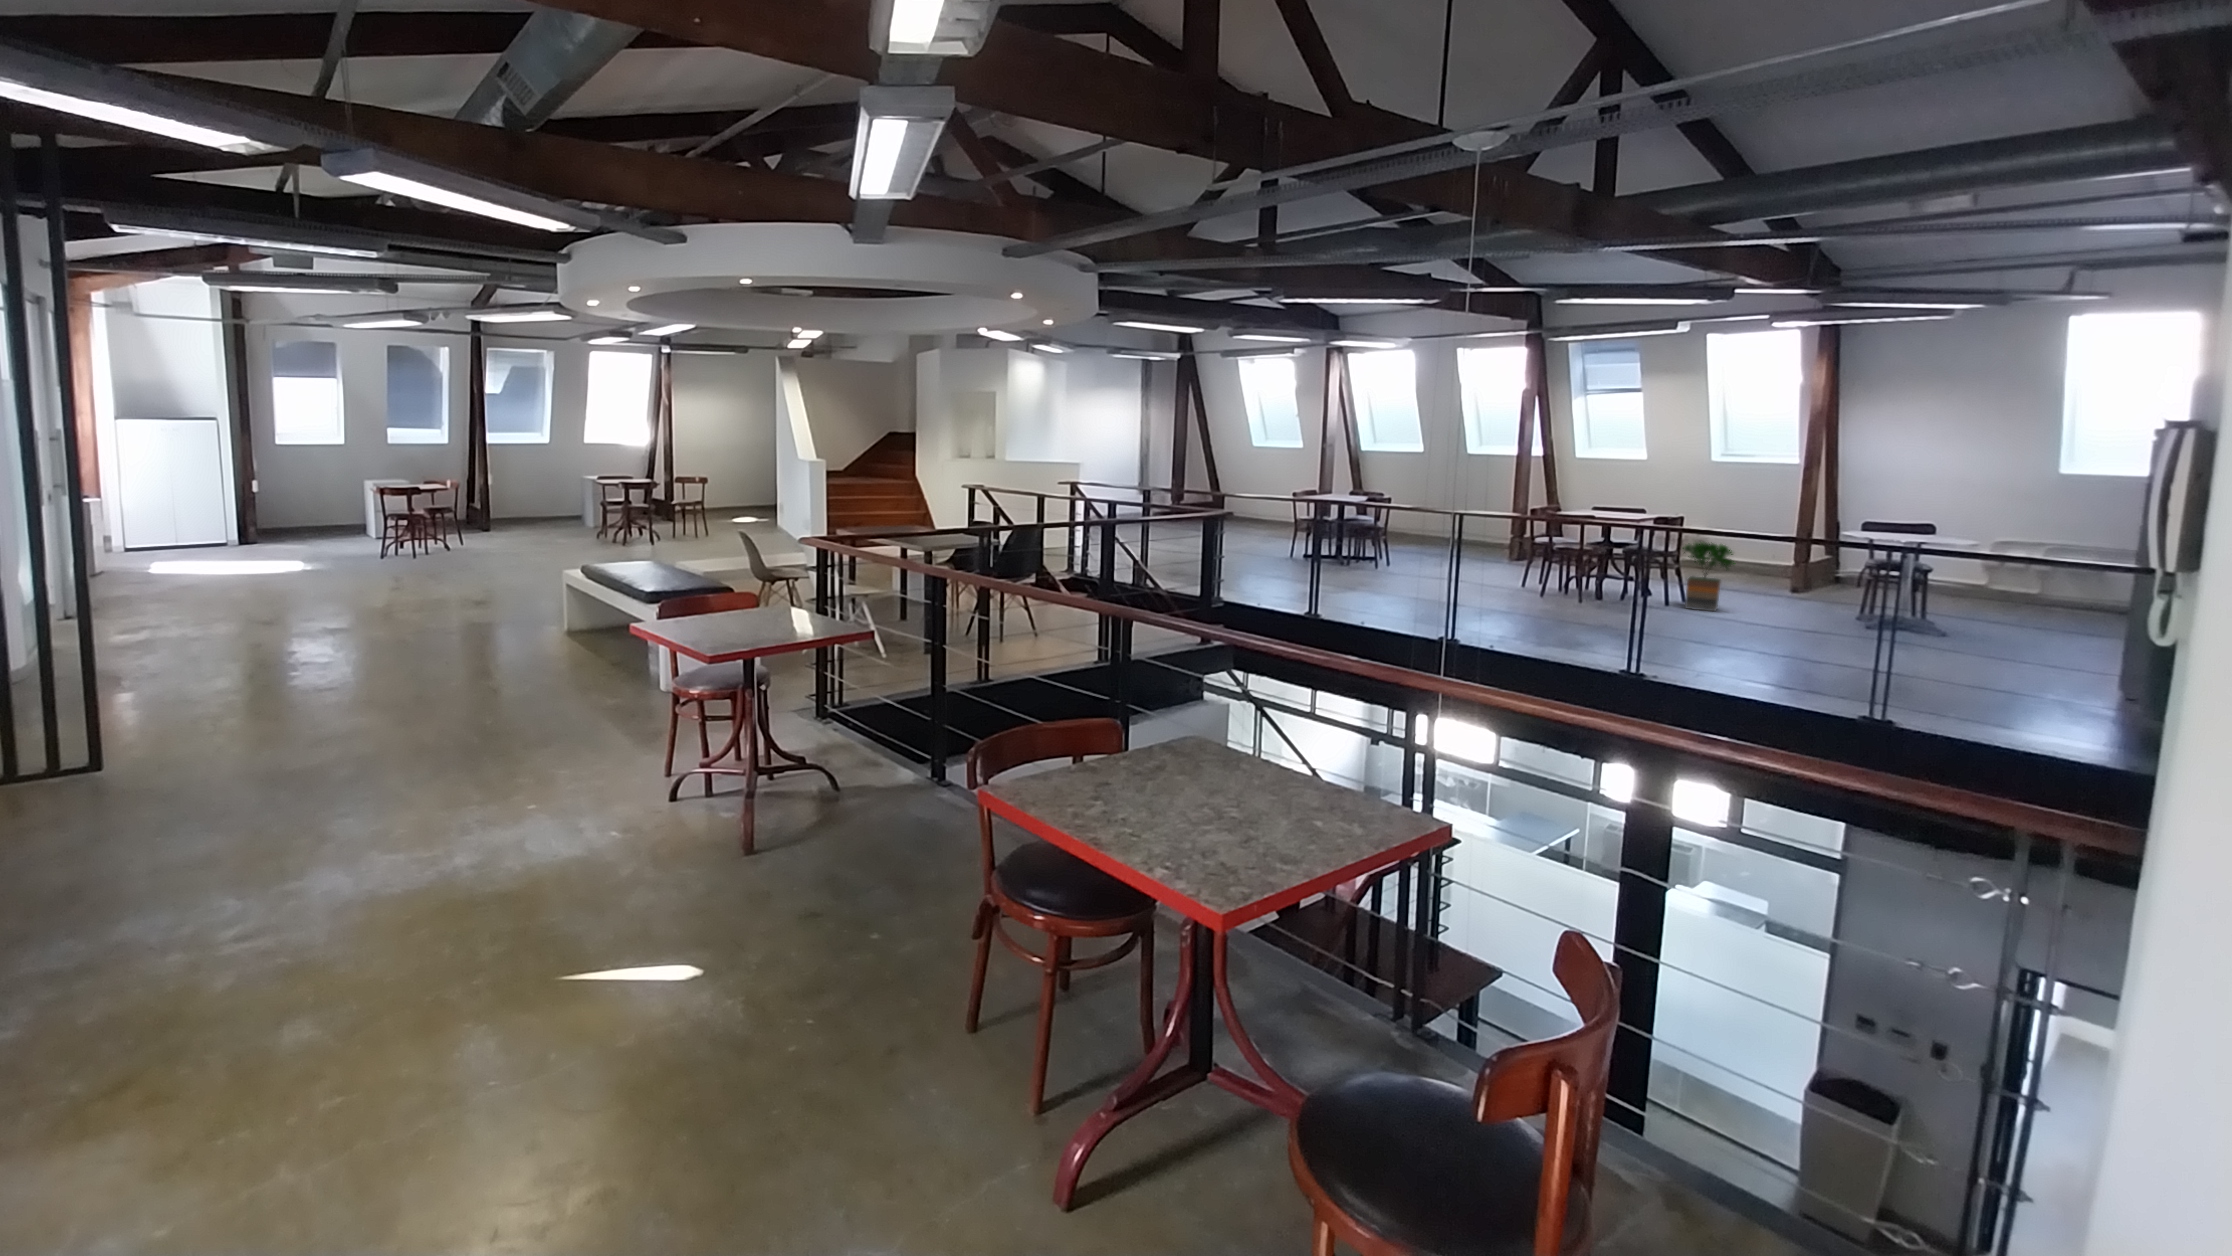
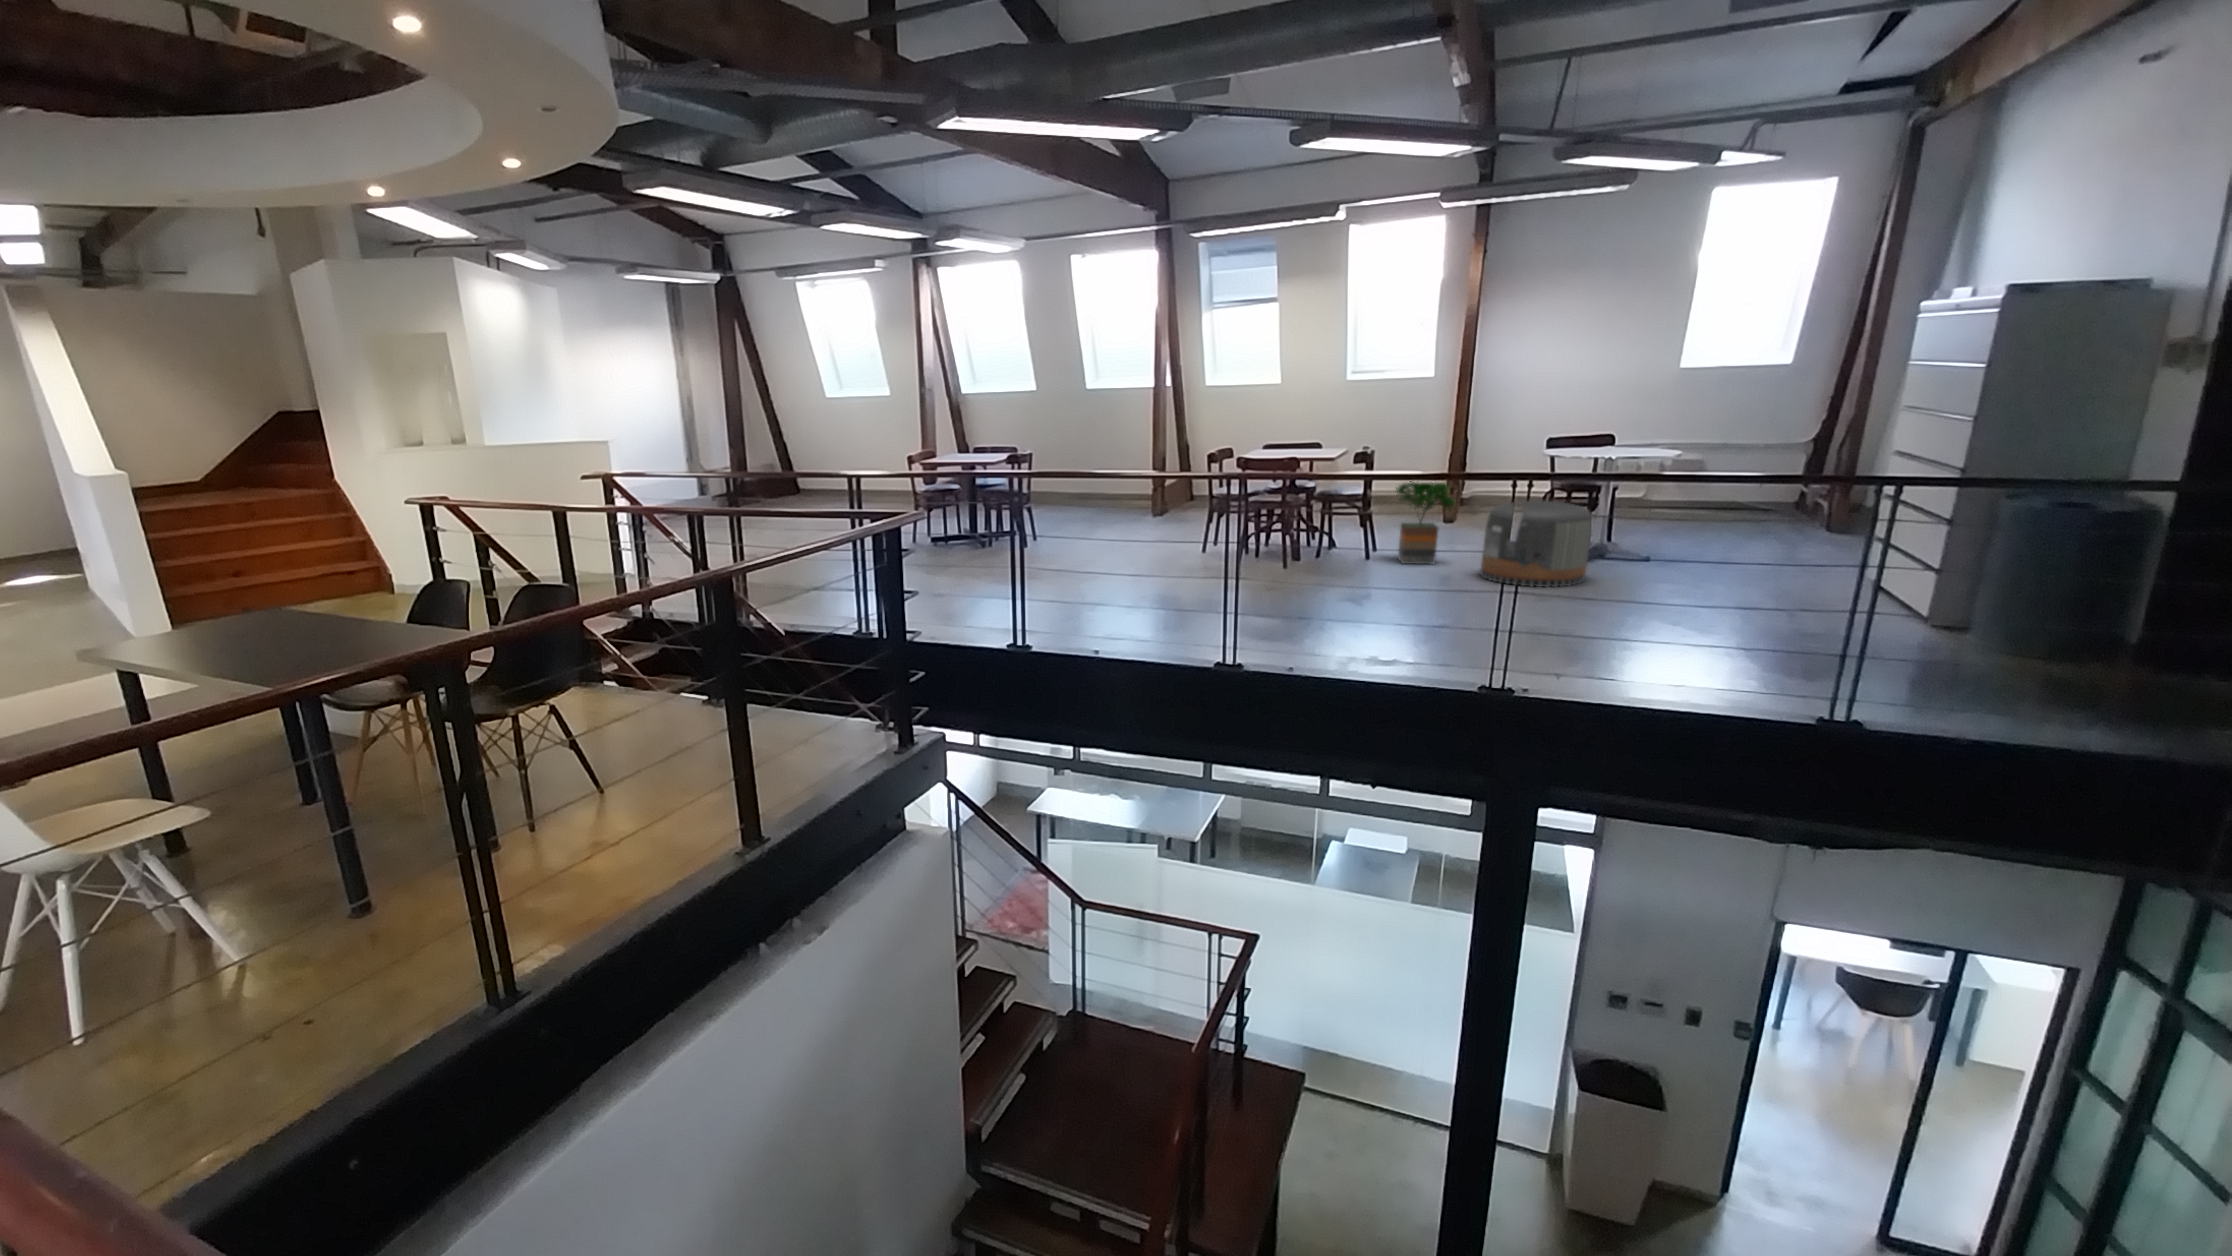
pouf: none [1741,566,1843,636] -> present [1480,501,1592,587]

